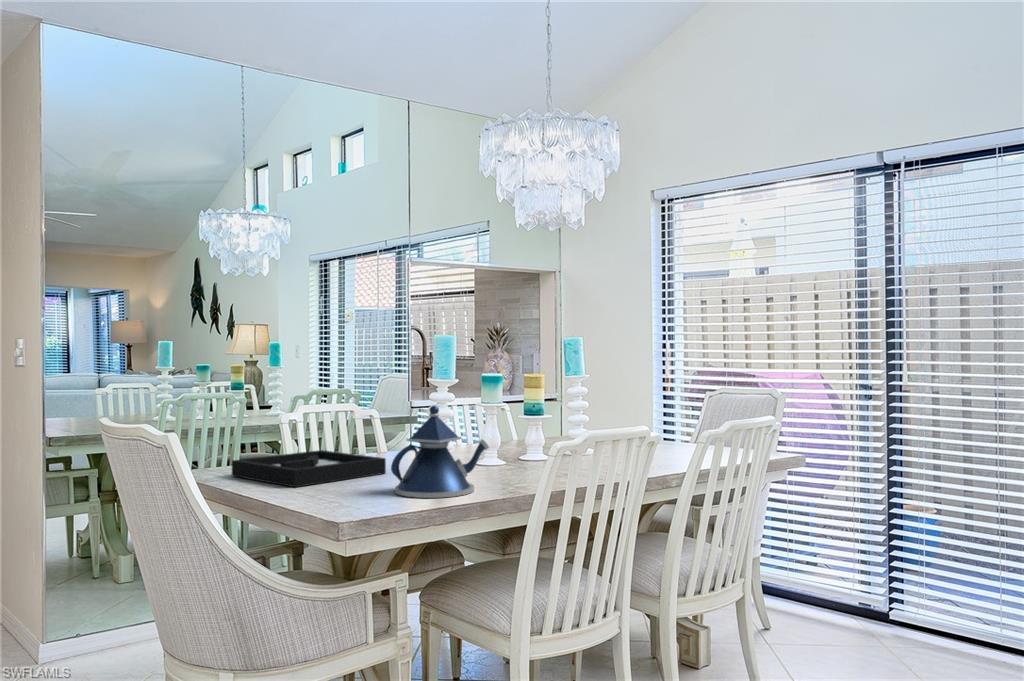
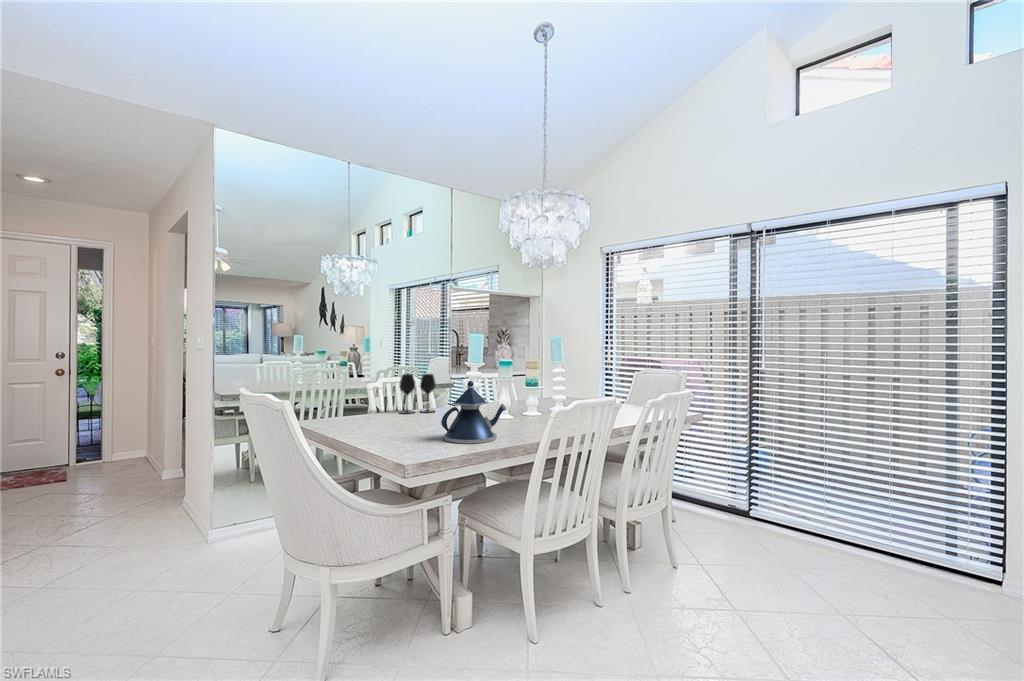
wine glass: none [327,398,385,461] -> present [399,374,436,414]
decorative tray: present [232,450,386,487] -> none [335,407,437,434]

